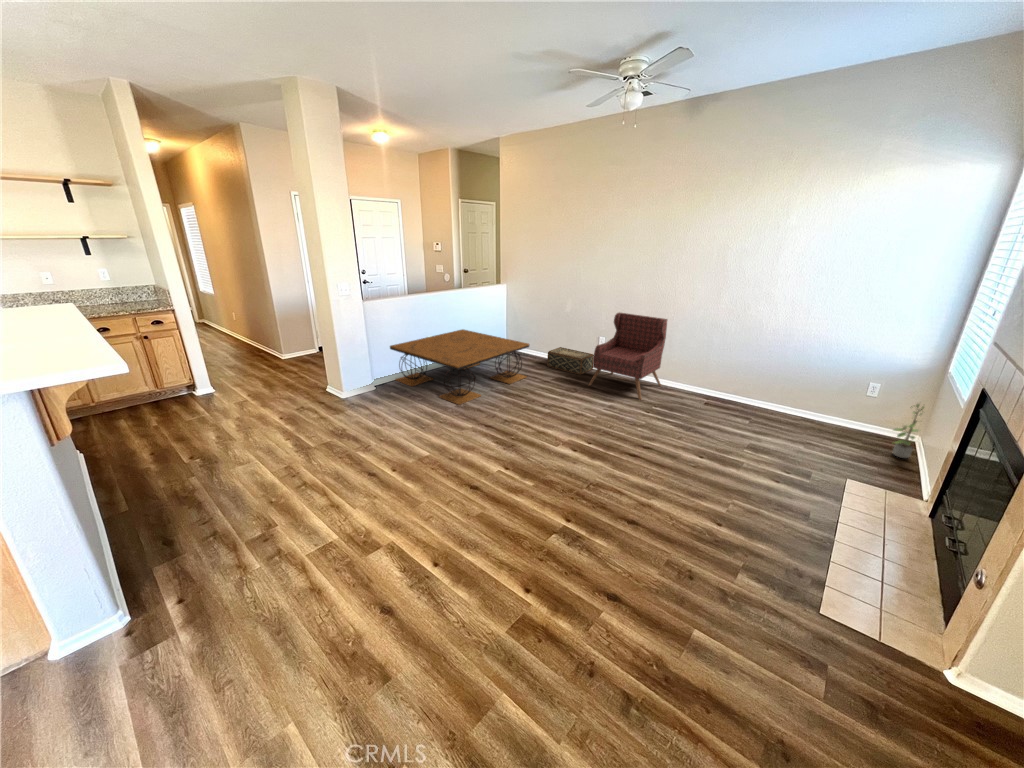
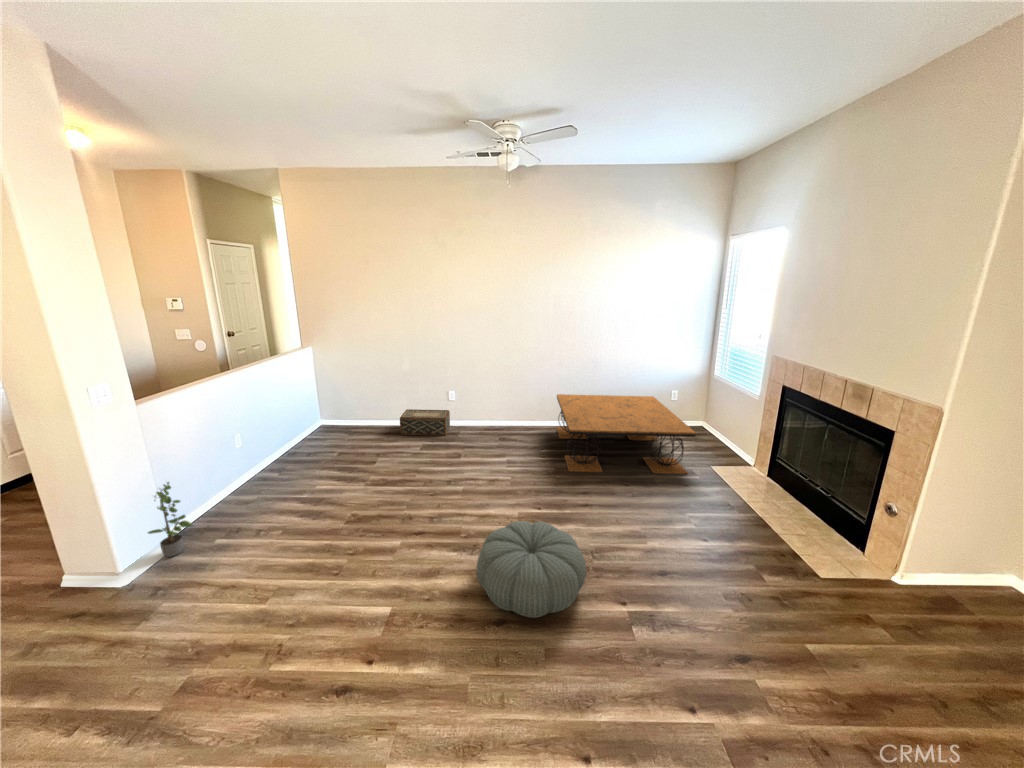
armchair: present [588,313,667,400] -> none [466,364,526,447]
coffee table: present [390,329,529,405] -> present [557,394,696,474]
potted plant: present [893,404,924,458] -> present [148,482,193,557]
pouf: none [473,432,564,500] -> present [477,521,586,618]

